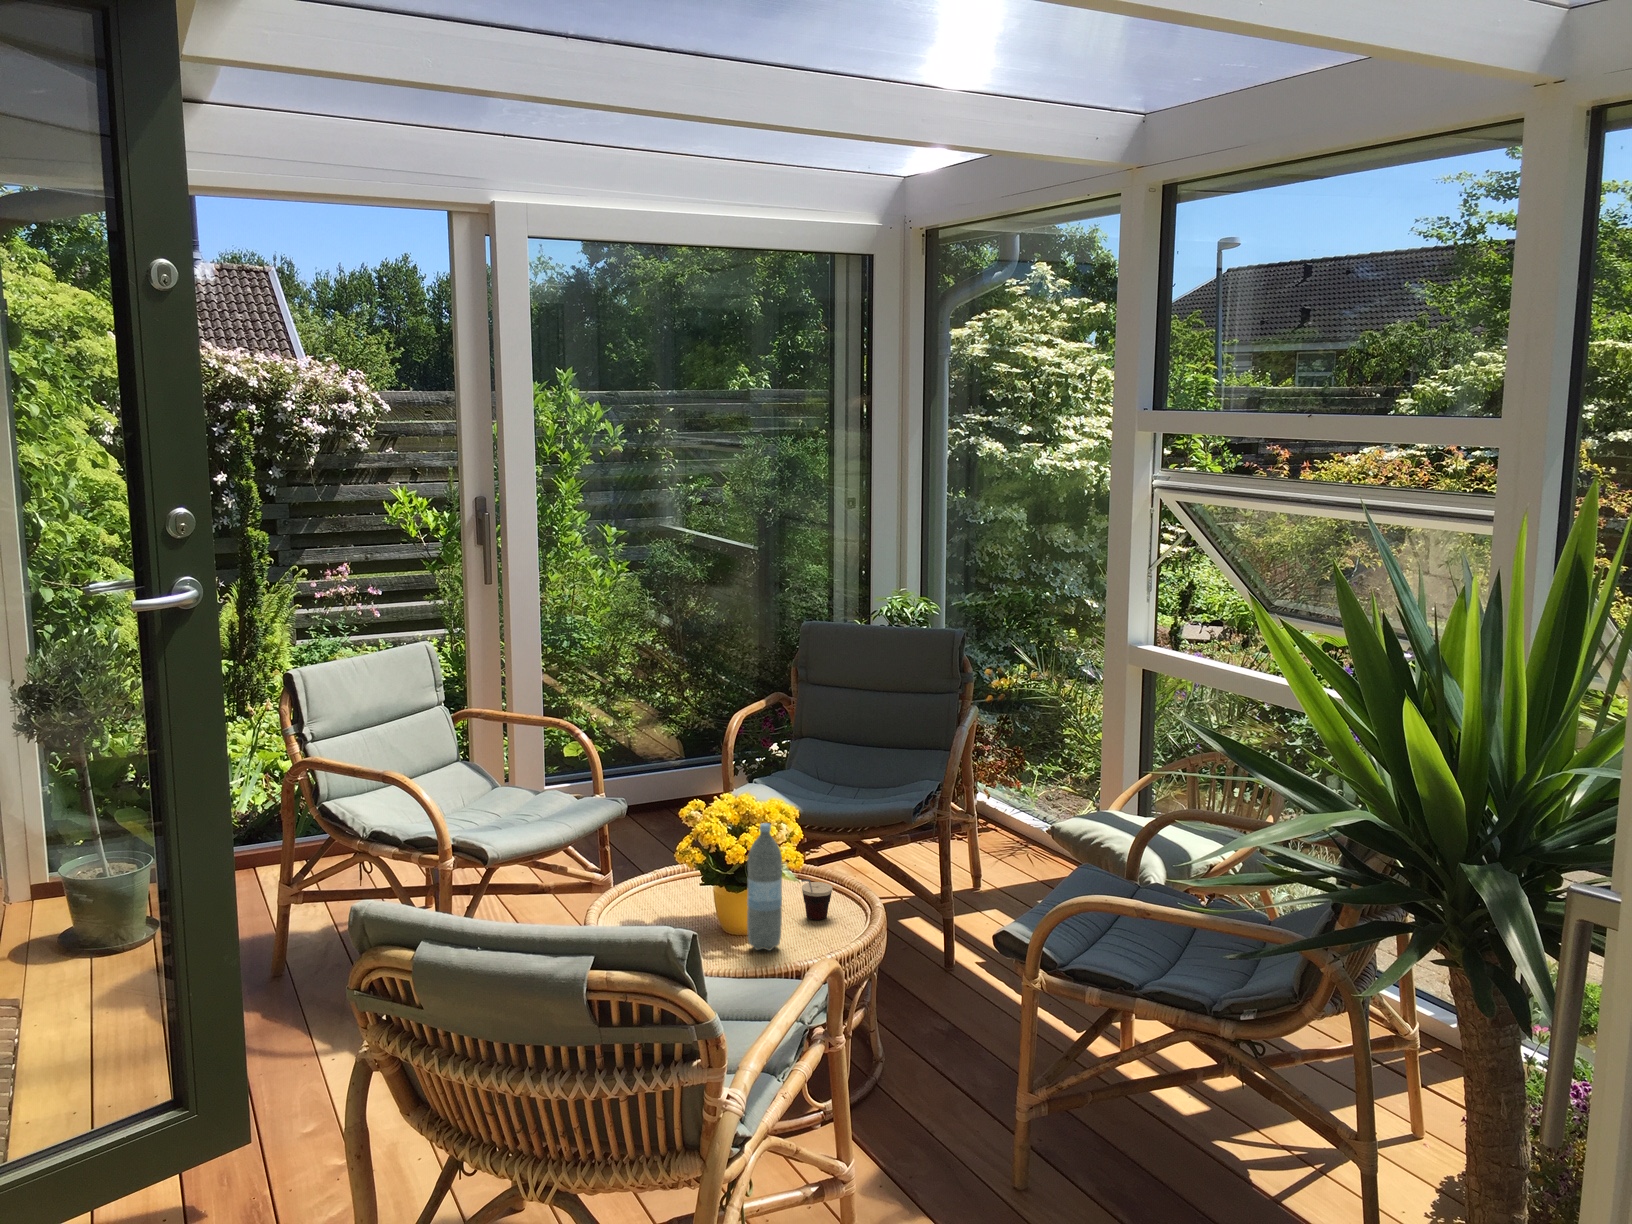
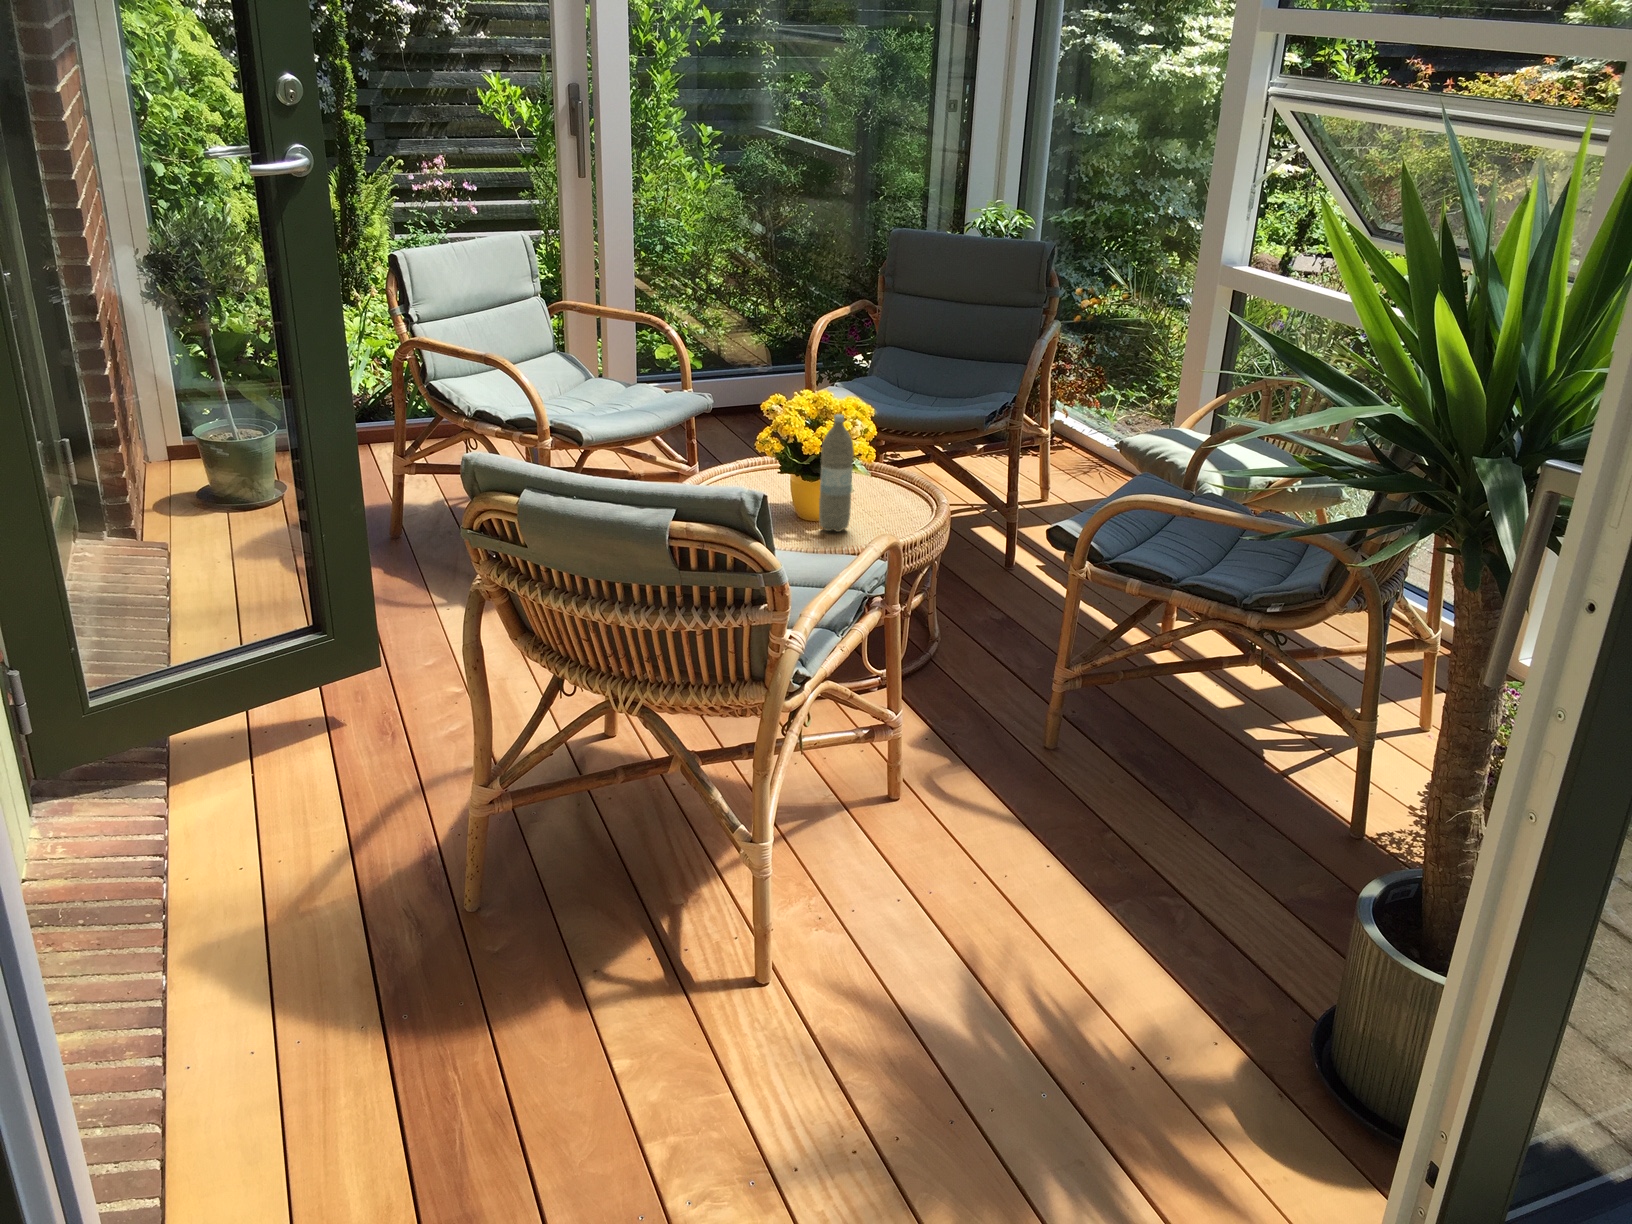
cup: present [801,879,833,920] -> none [871,471,901,509]

